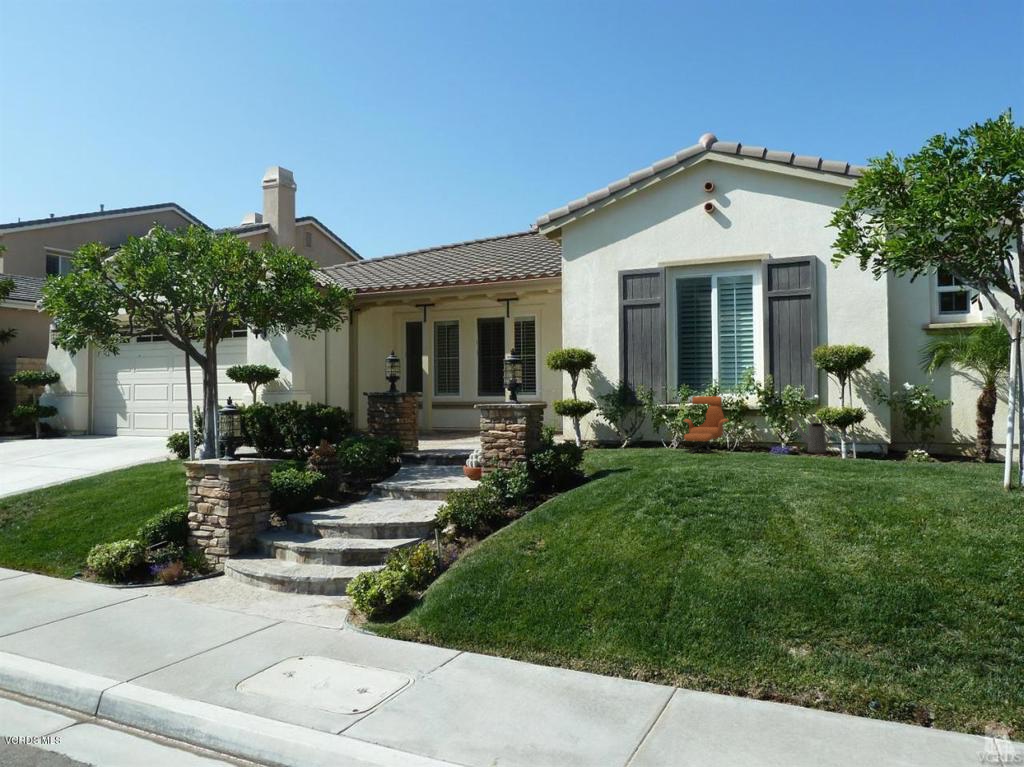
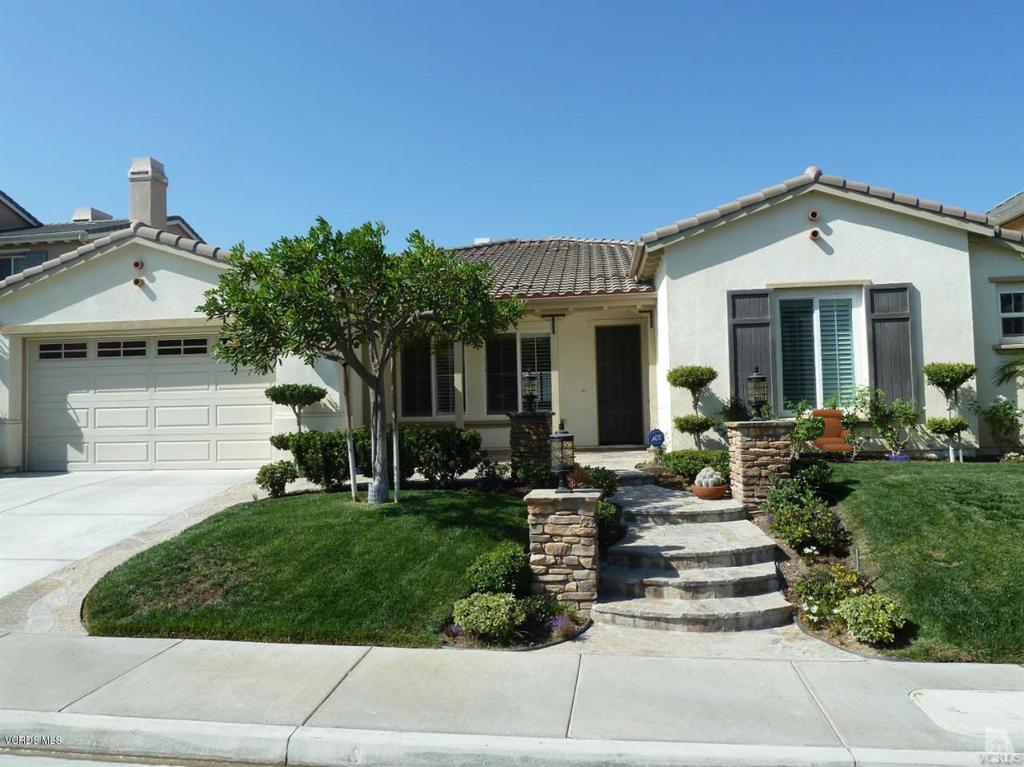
watering can: present [794,416,829,453] -> none [904,427,948,460]

